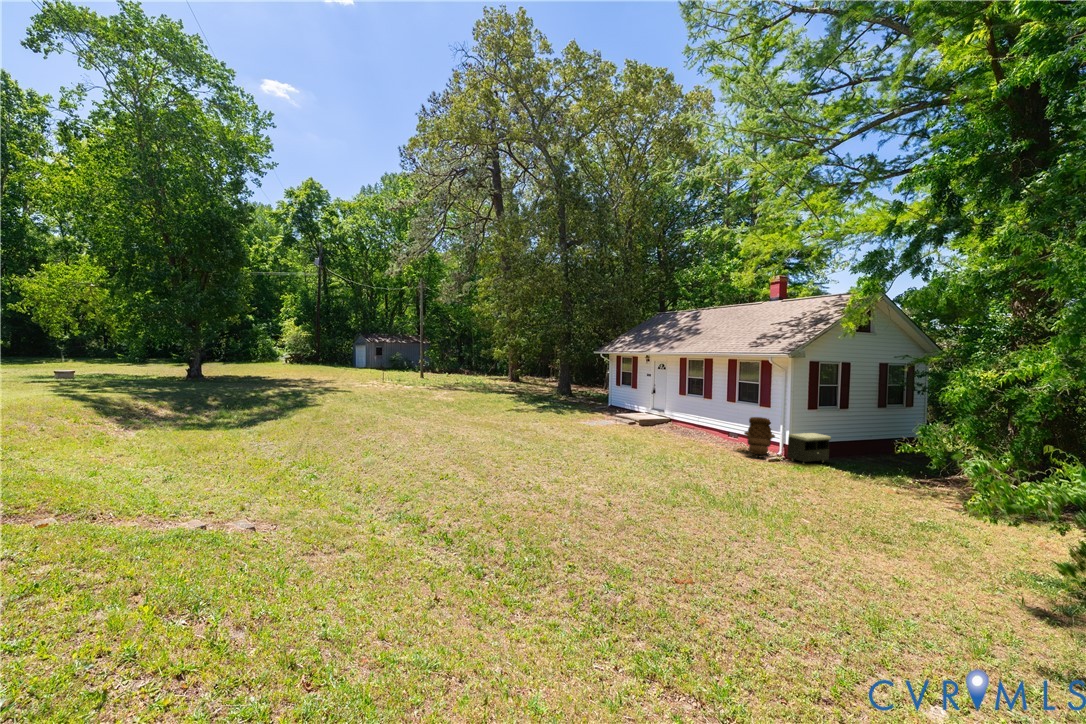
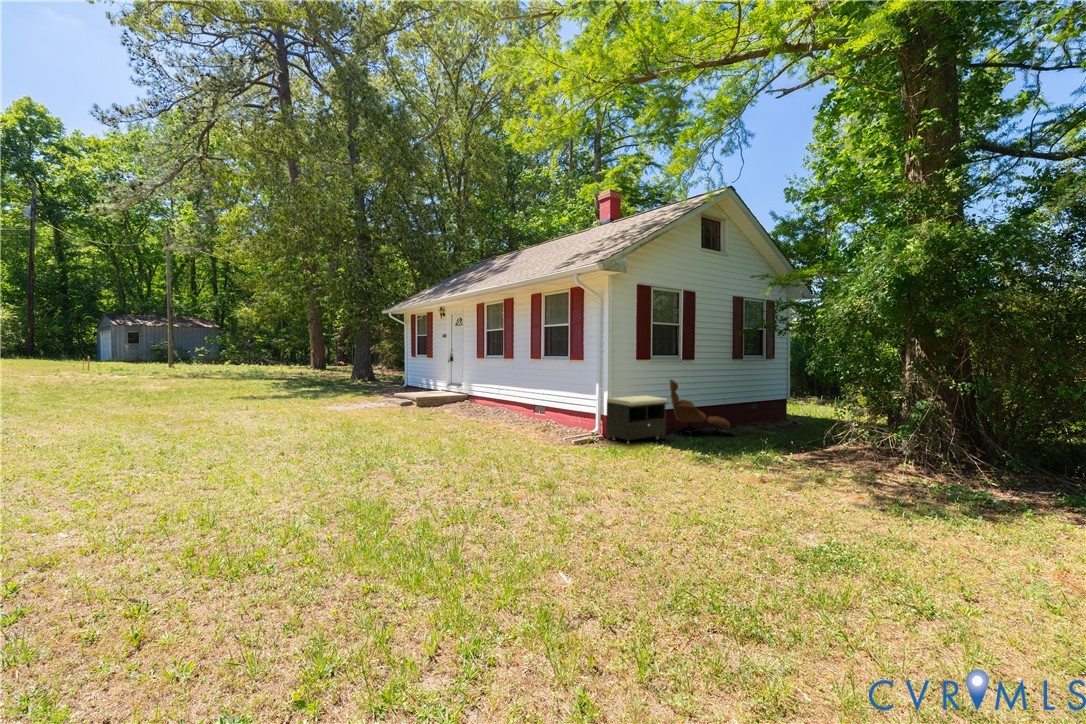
lounge chair: present [744,417,775,458] -> present [670,379,730,436]

